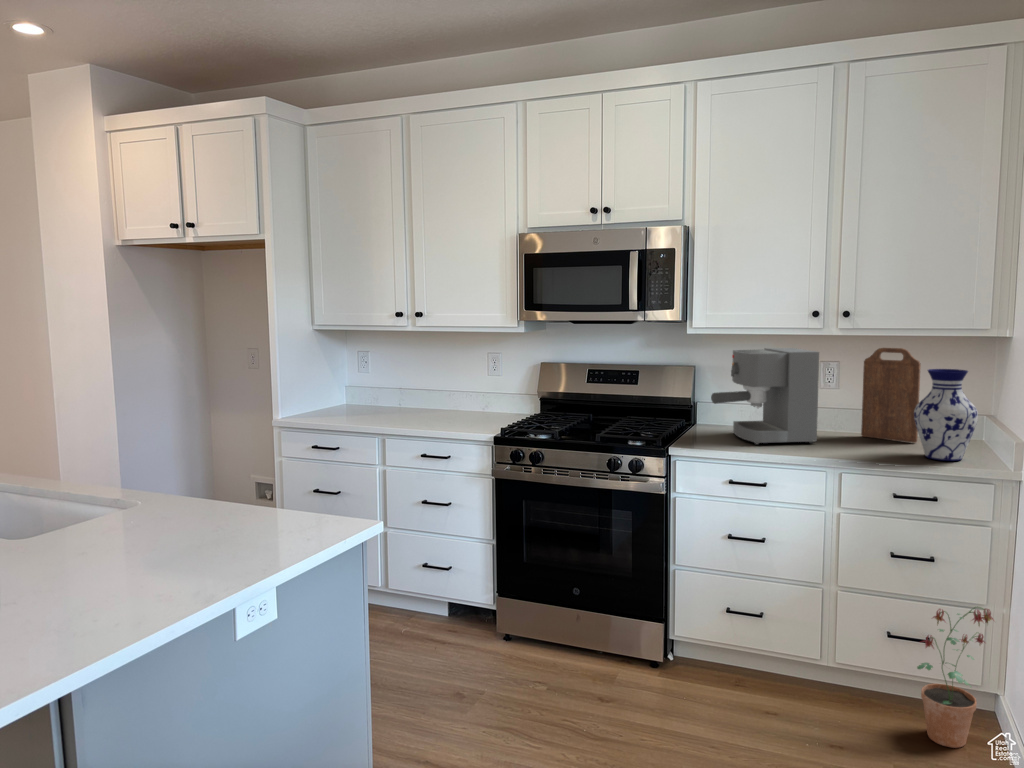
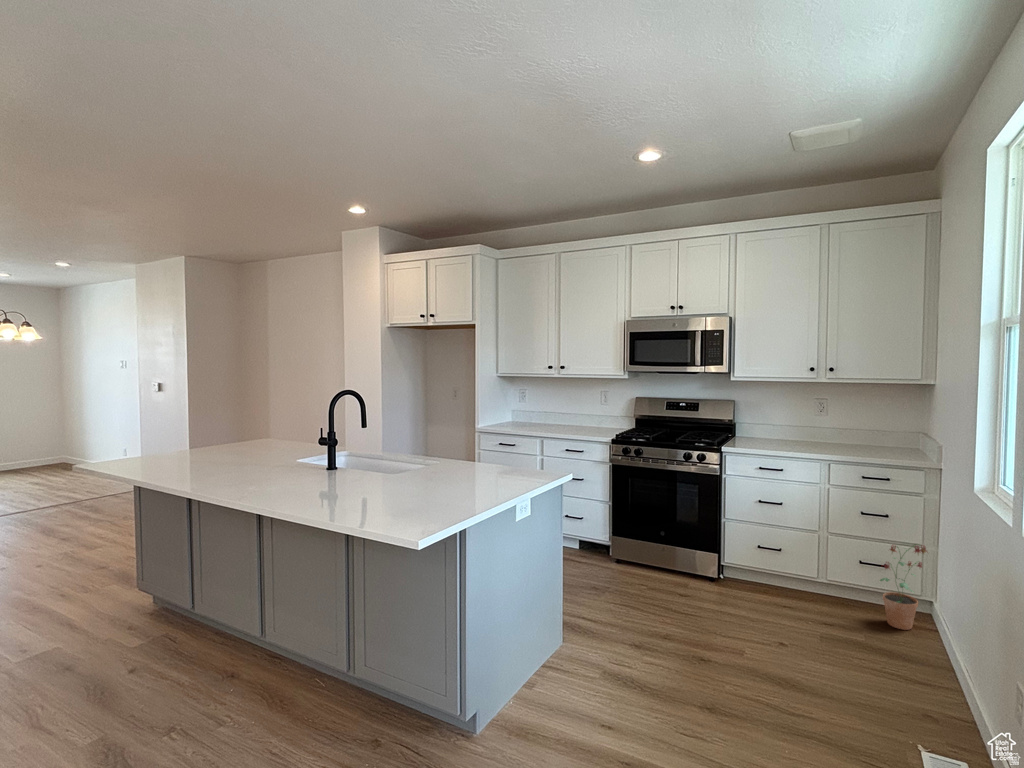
coffee maker: present [711,348,819,444] -> none [746,389,814,447]
cutting board: present [861,348,921,443] -> none [842,390,879,448]
vase: present [914,369,978,461] -> none [875,403,916,458]

